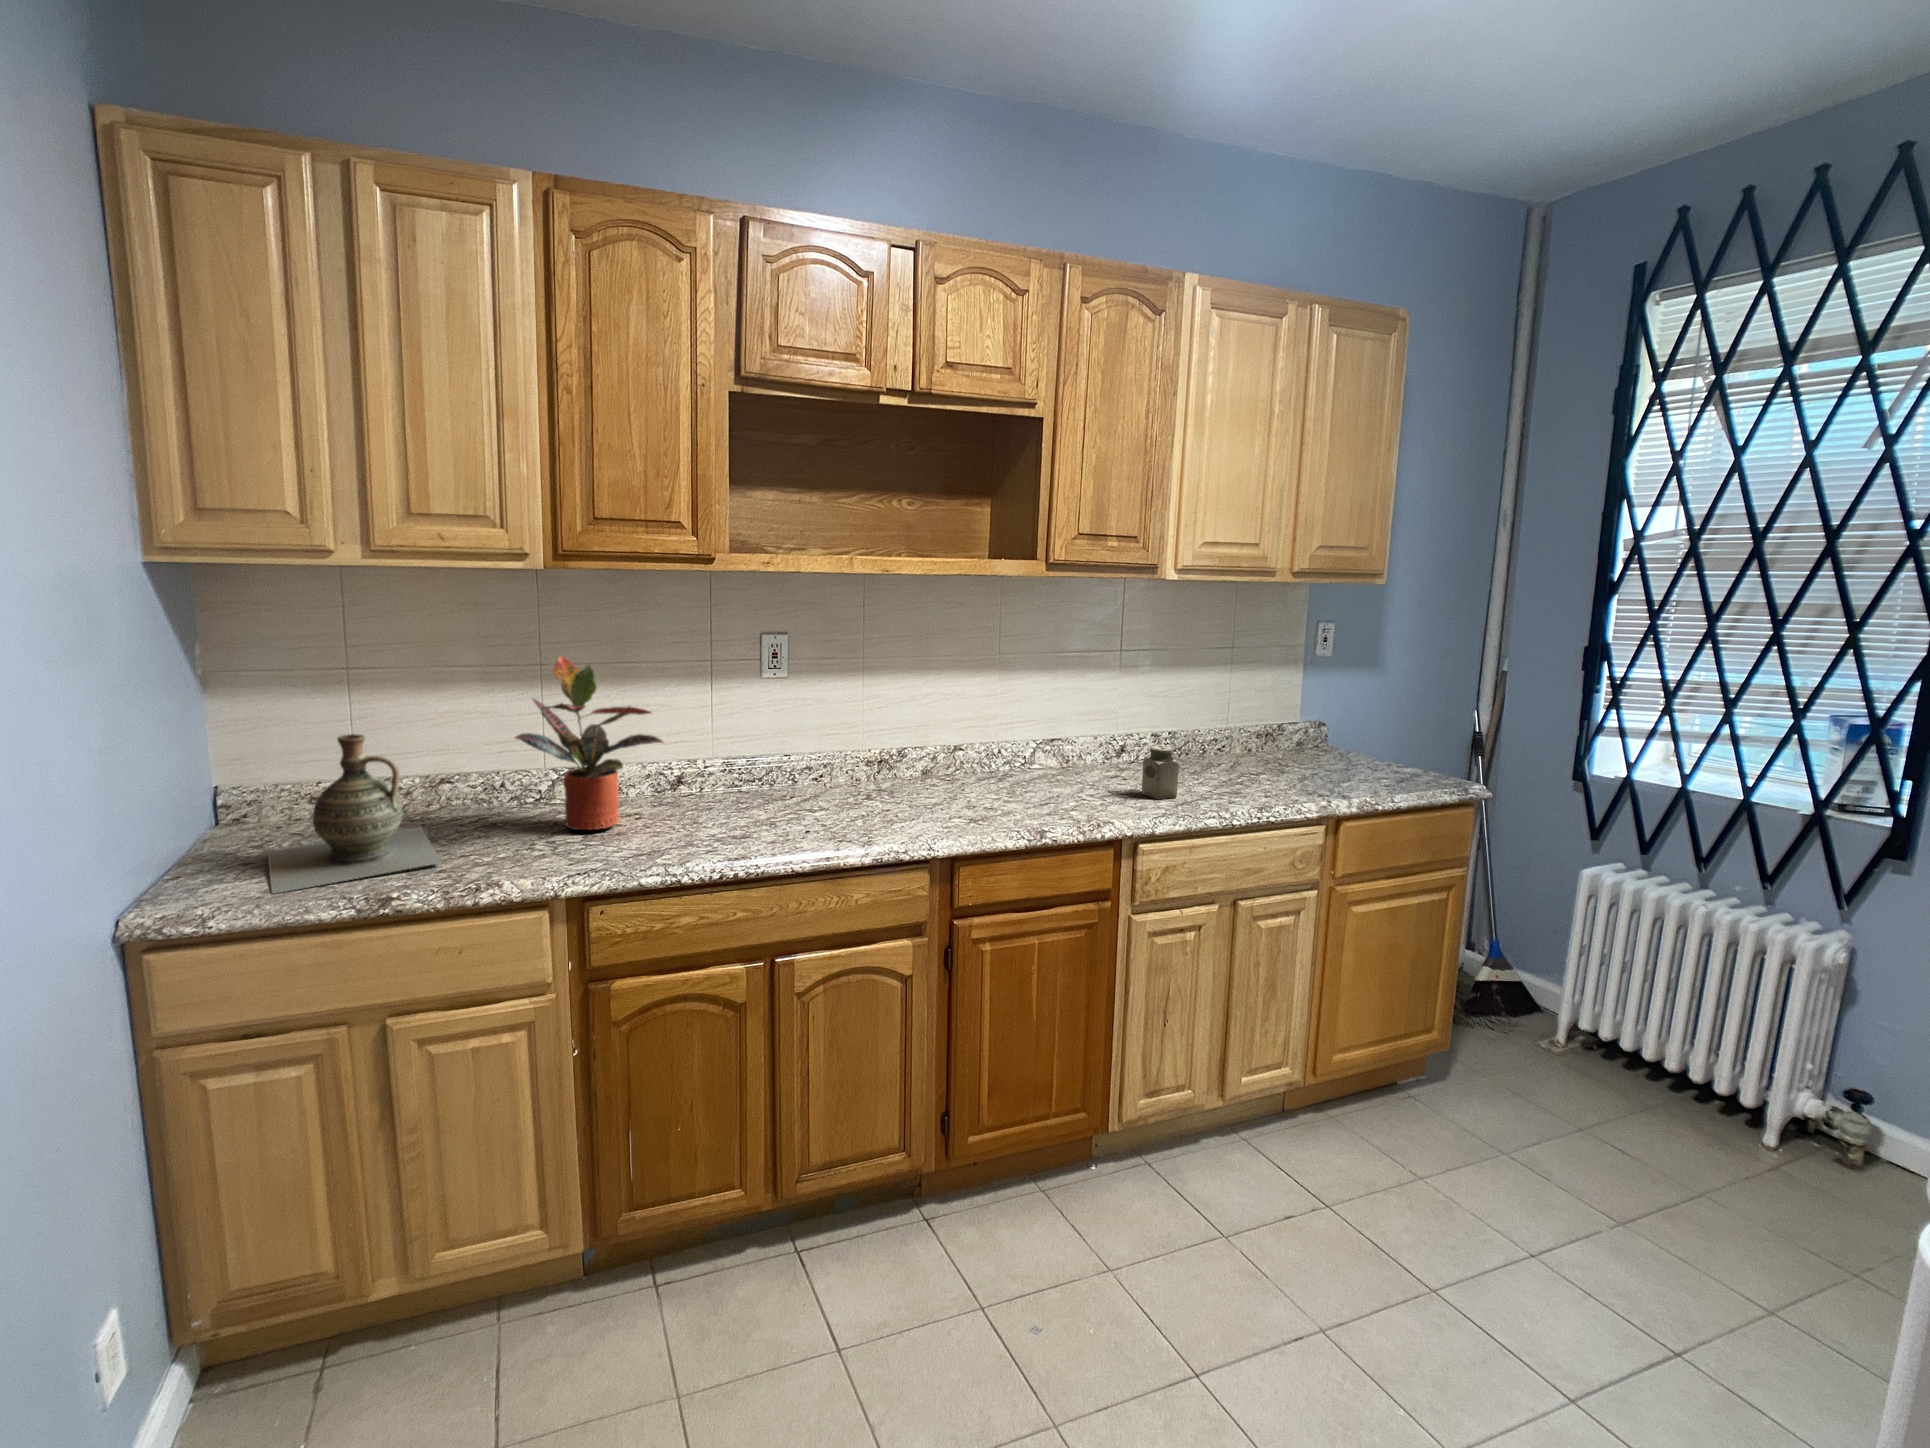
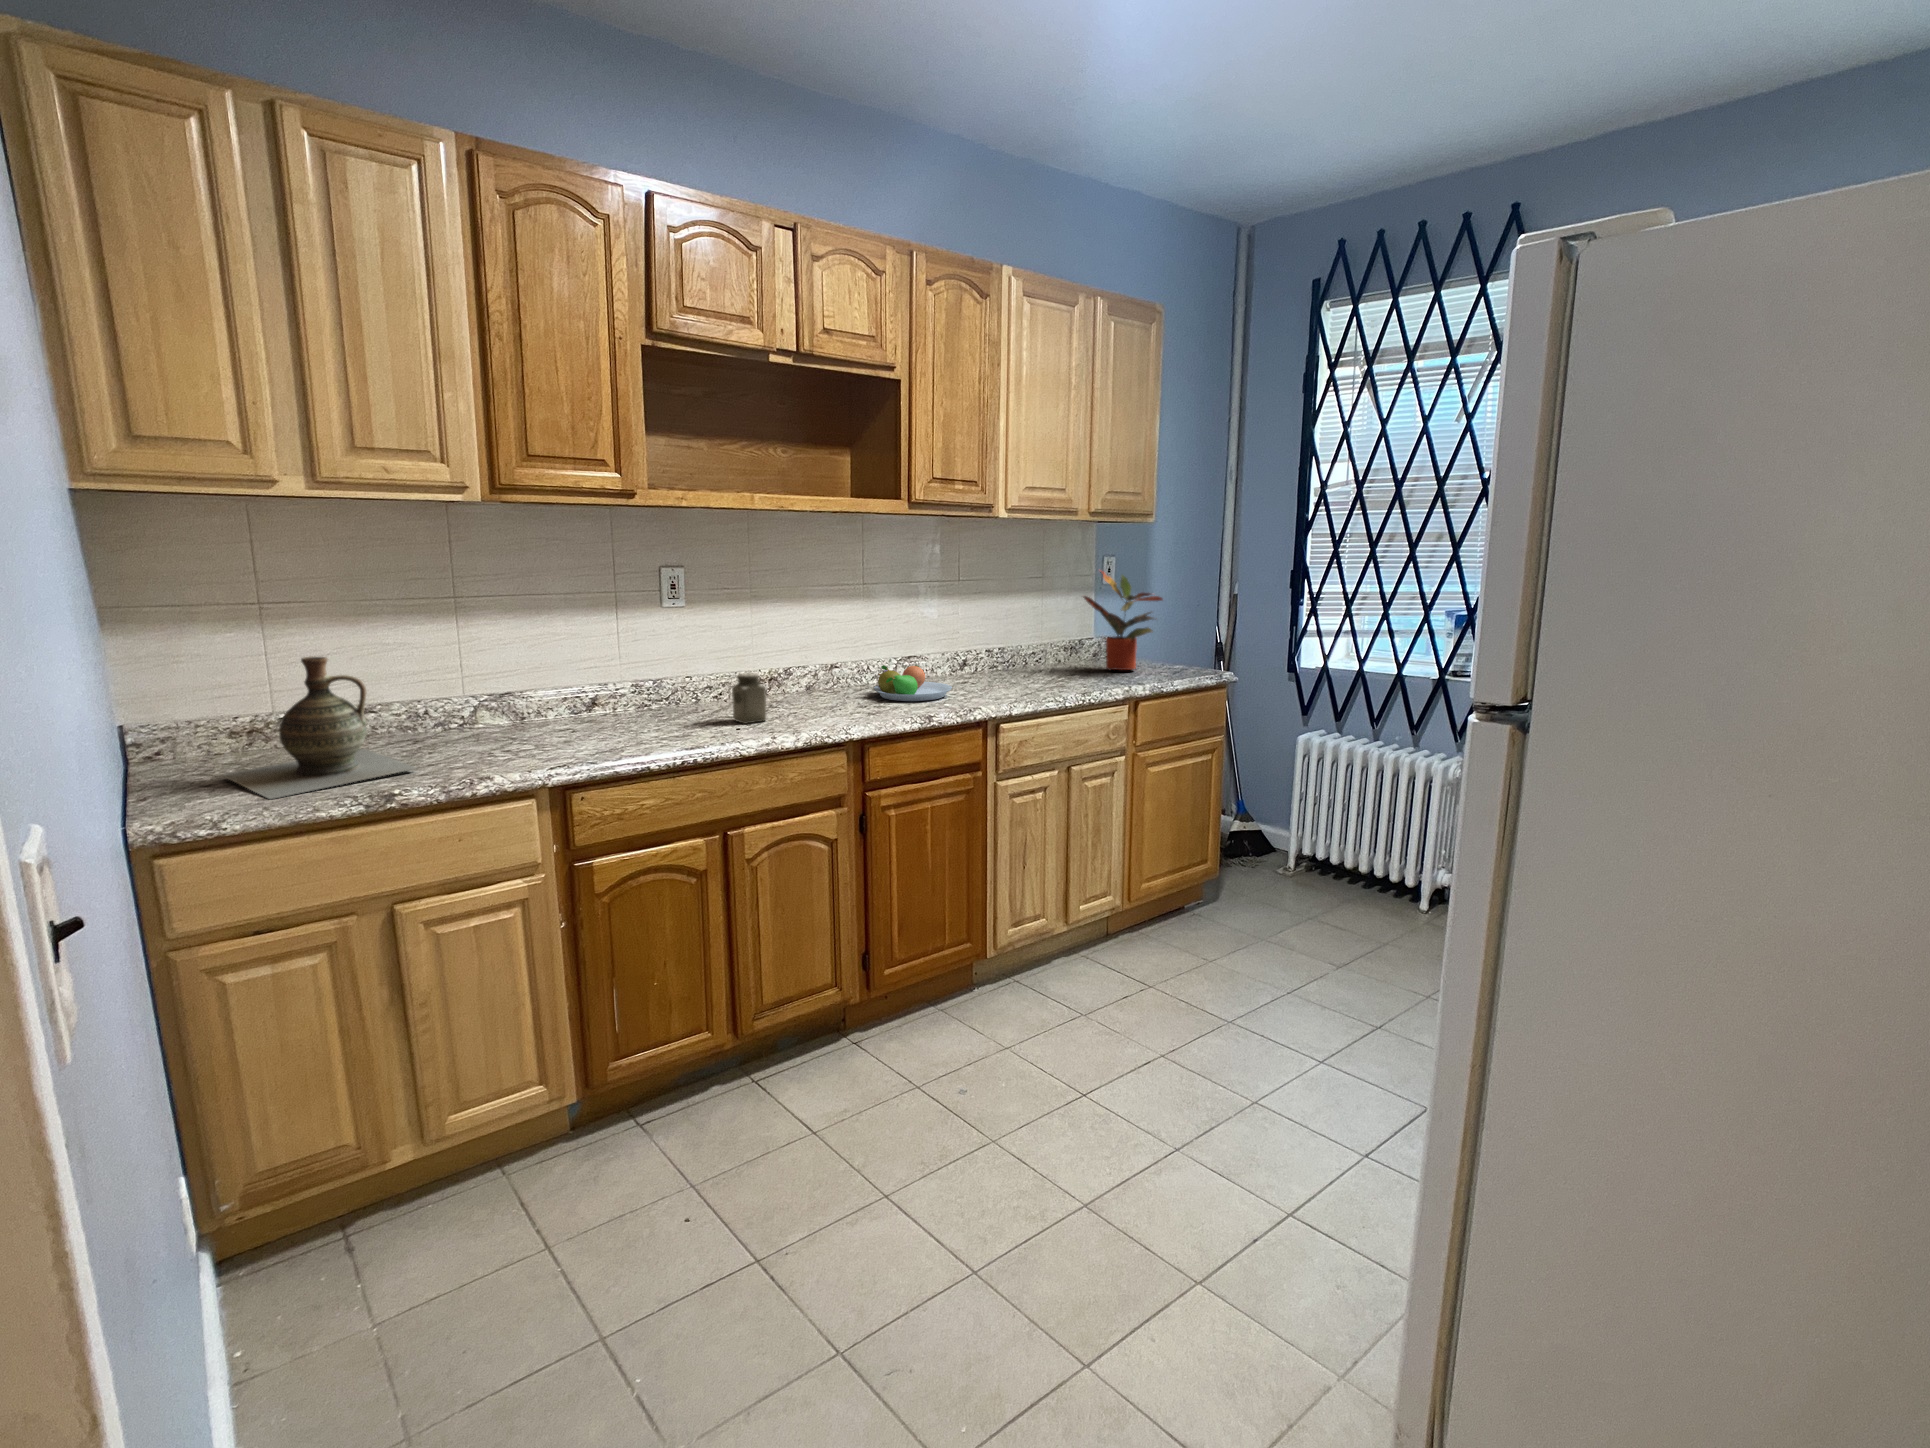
potted plant: present [515,656,665,830] -> present [1083,571,1163,671]
salt shaker: present [1142,746,1179,799] -> present [732,673,766,724]
fruit bowl: none [994,755,1088,803] -> present [874,665,952,701]

